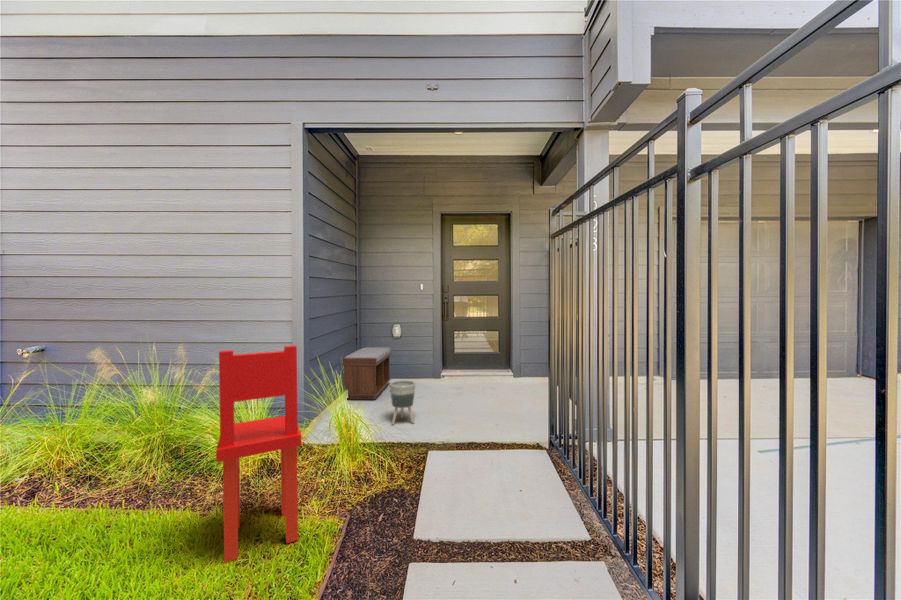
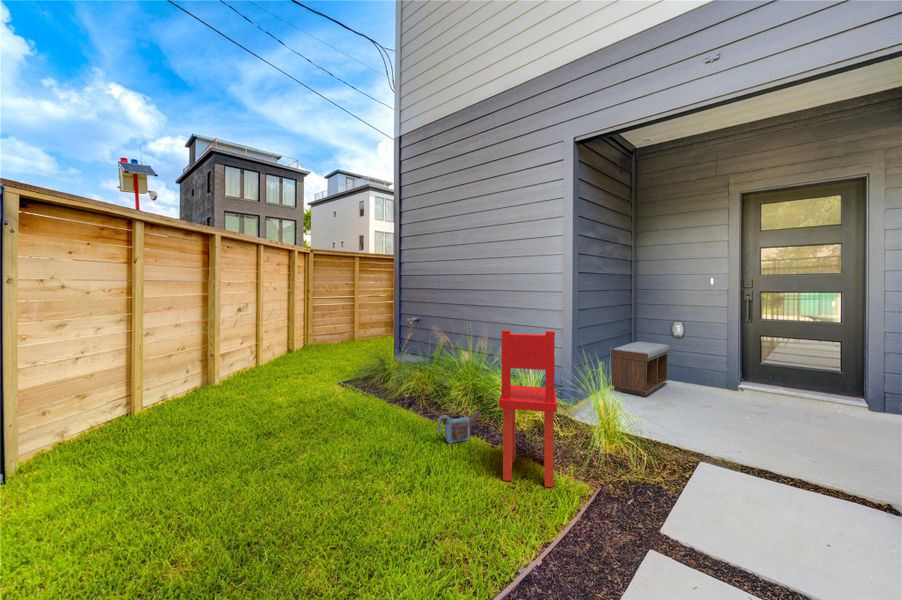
planter: present [390,381,415,425] -> none [659,381,691,430]
watering can: none [88,471,181,542] -> present [437,411,481,444]

